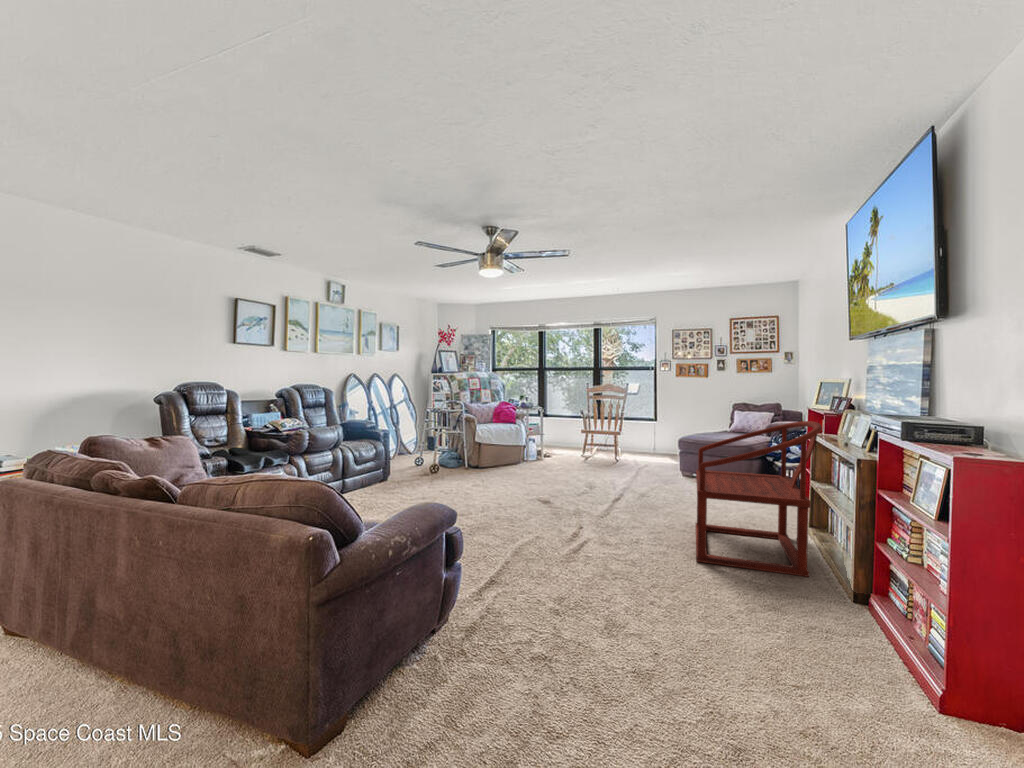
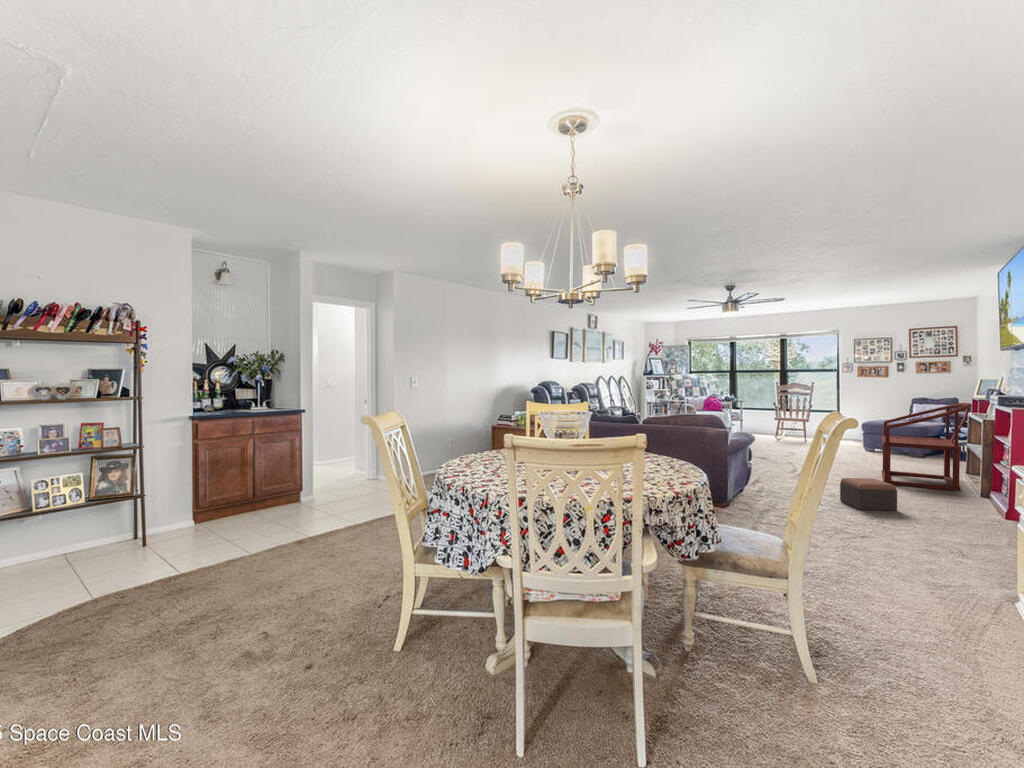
footstool: none [612,593,716,690] -> present [840,478,897,511]

